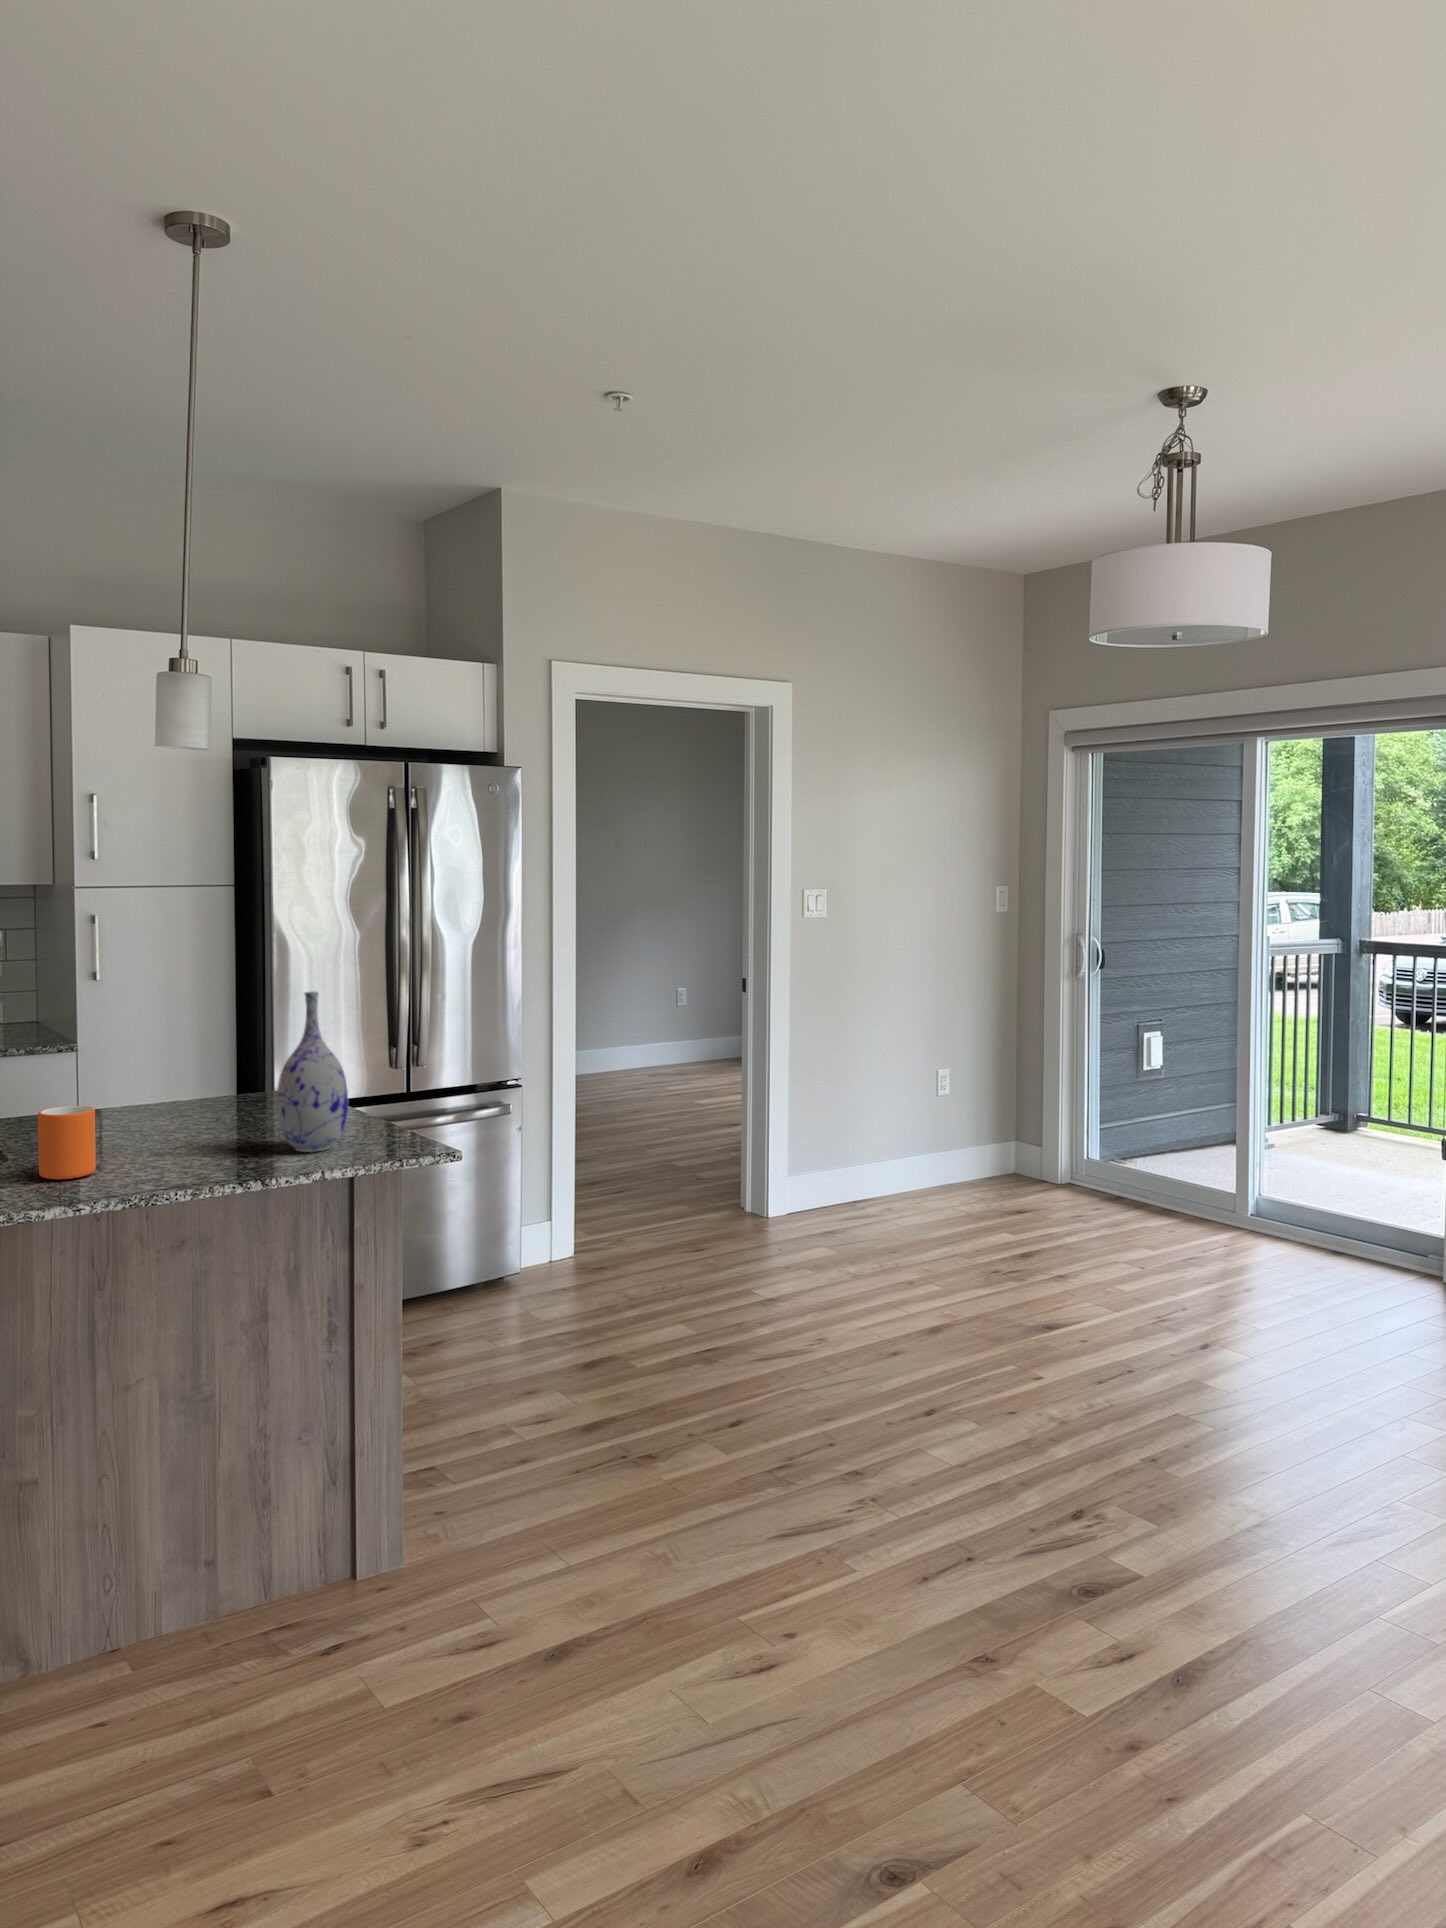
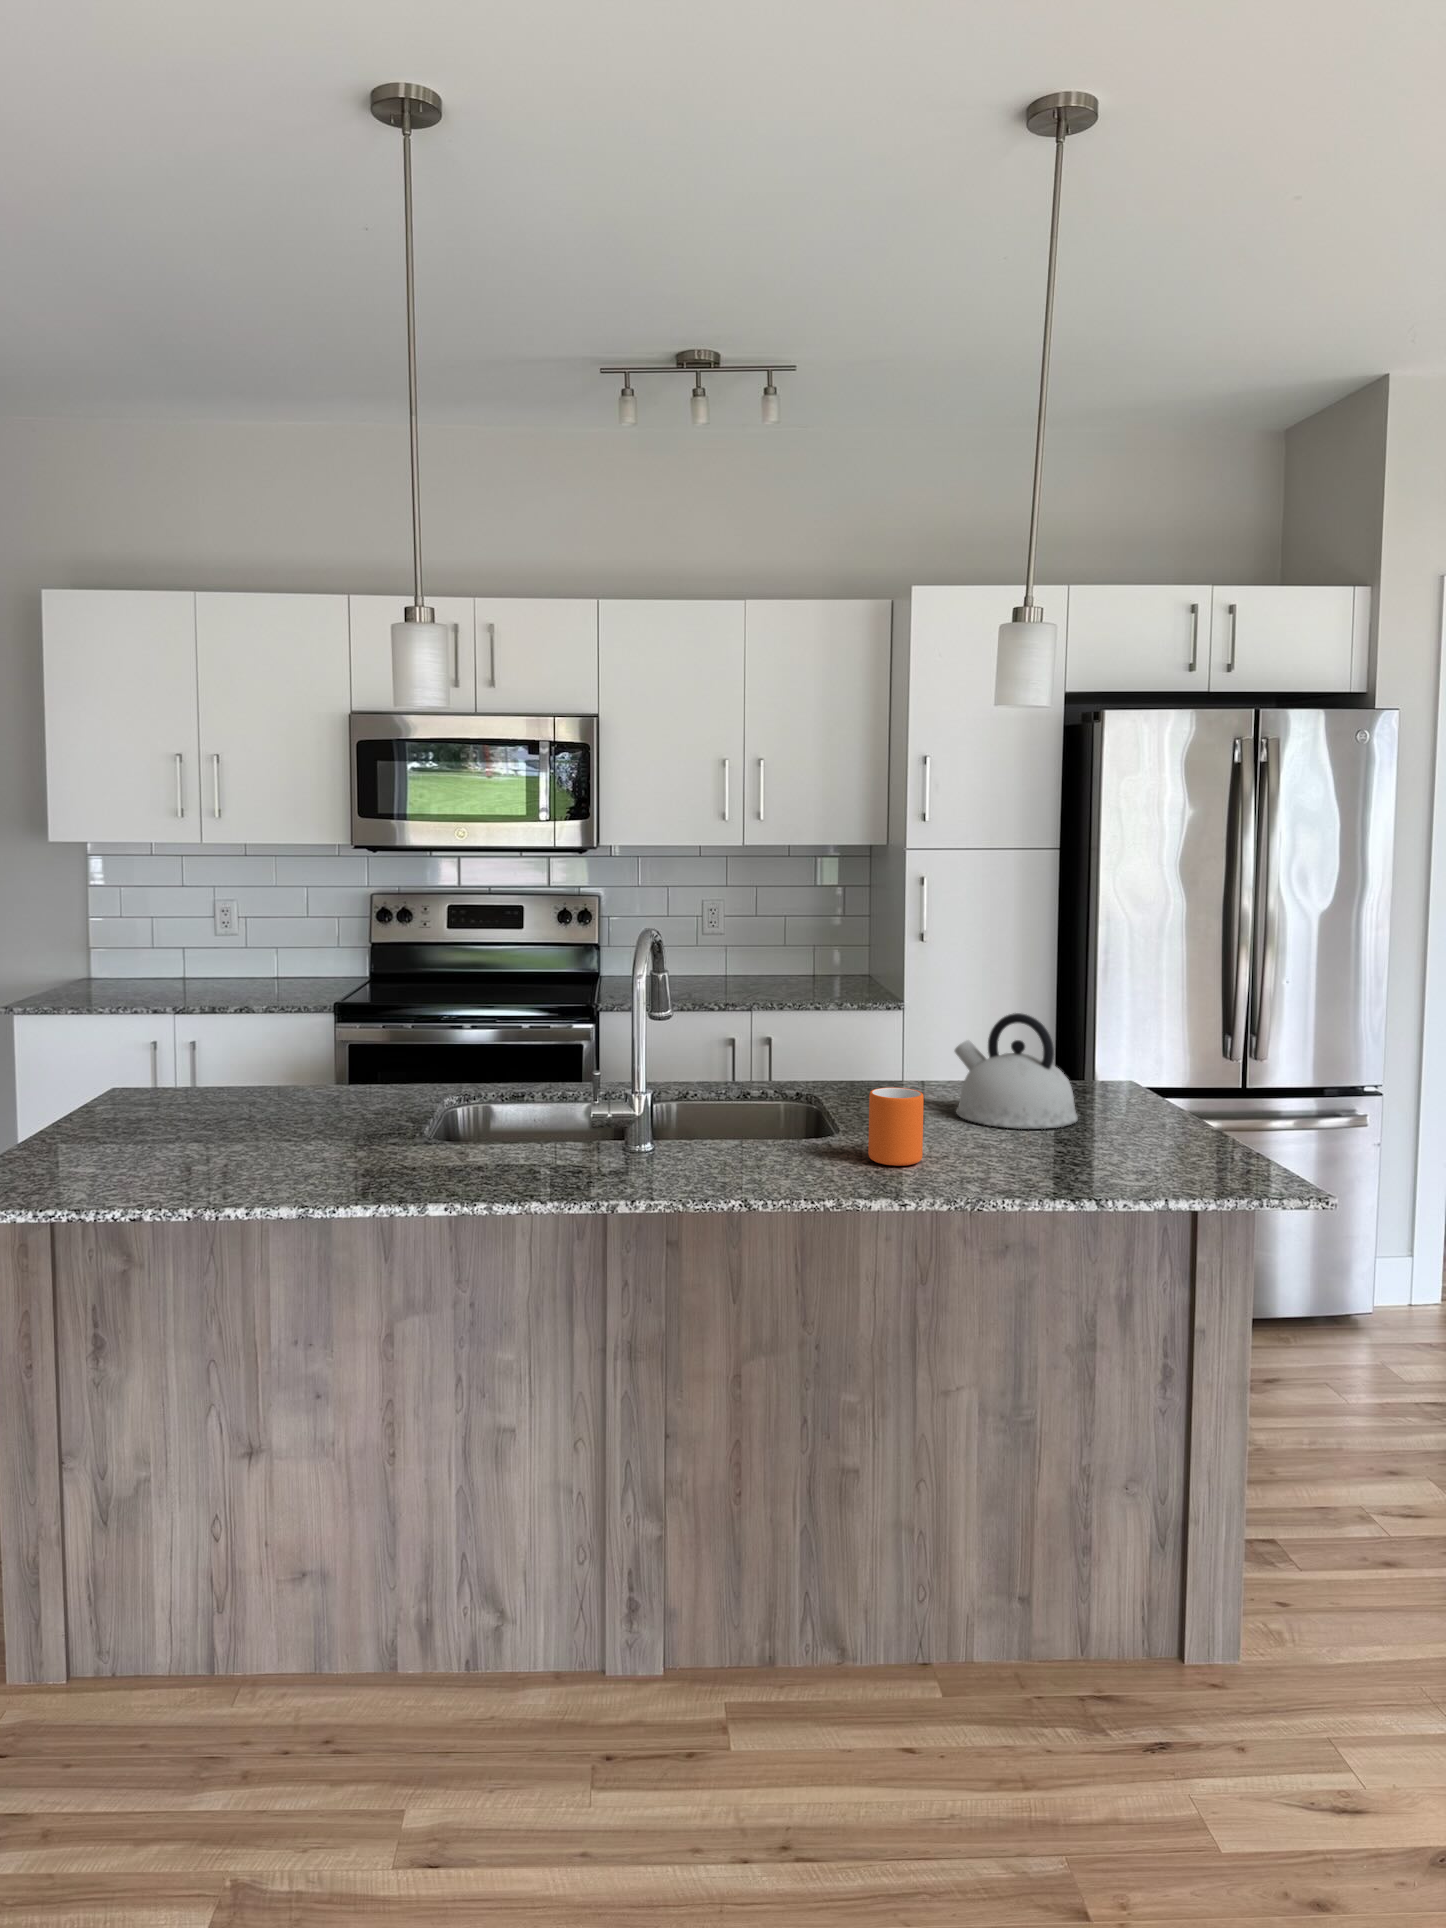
vase: present [276,992,348,1152] -> none [1112,984,1196,1170]
kettle: none [128,1031,250,1136] -> present [955,1013,1078,1129]

